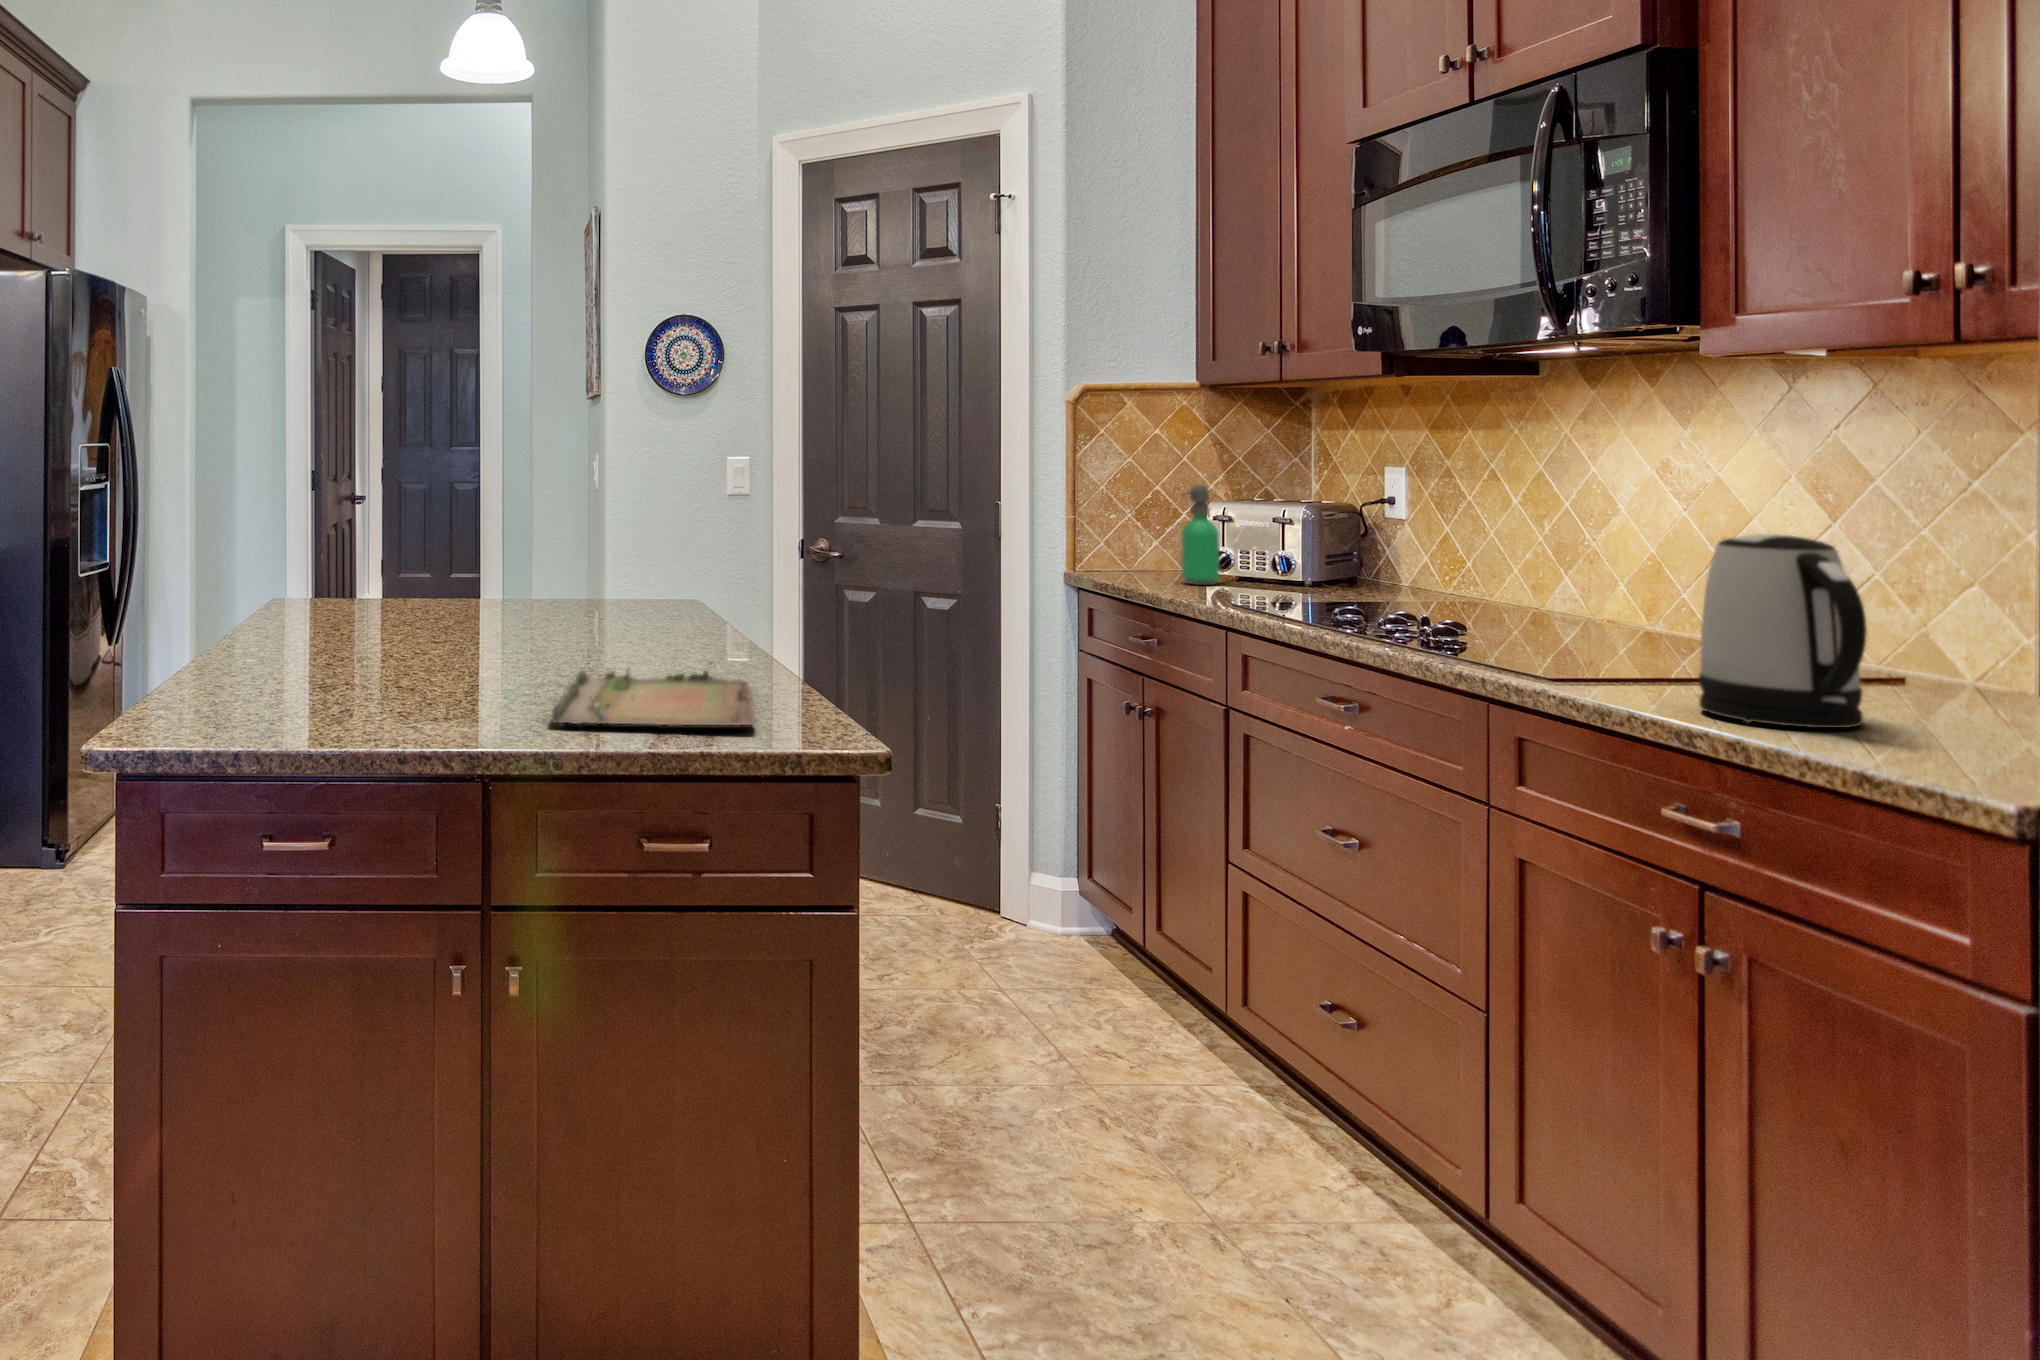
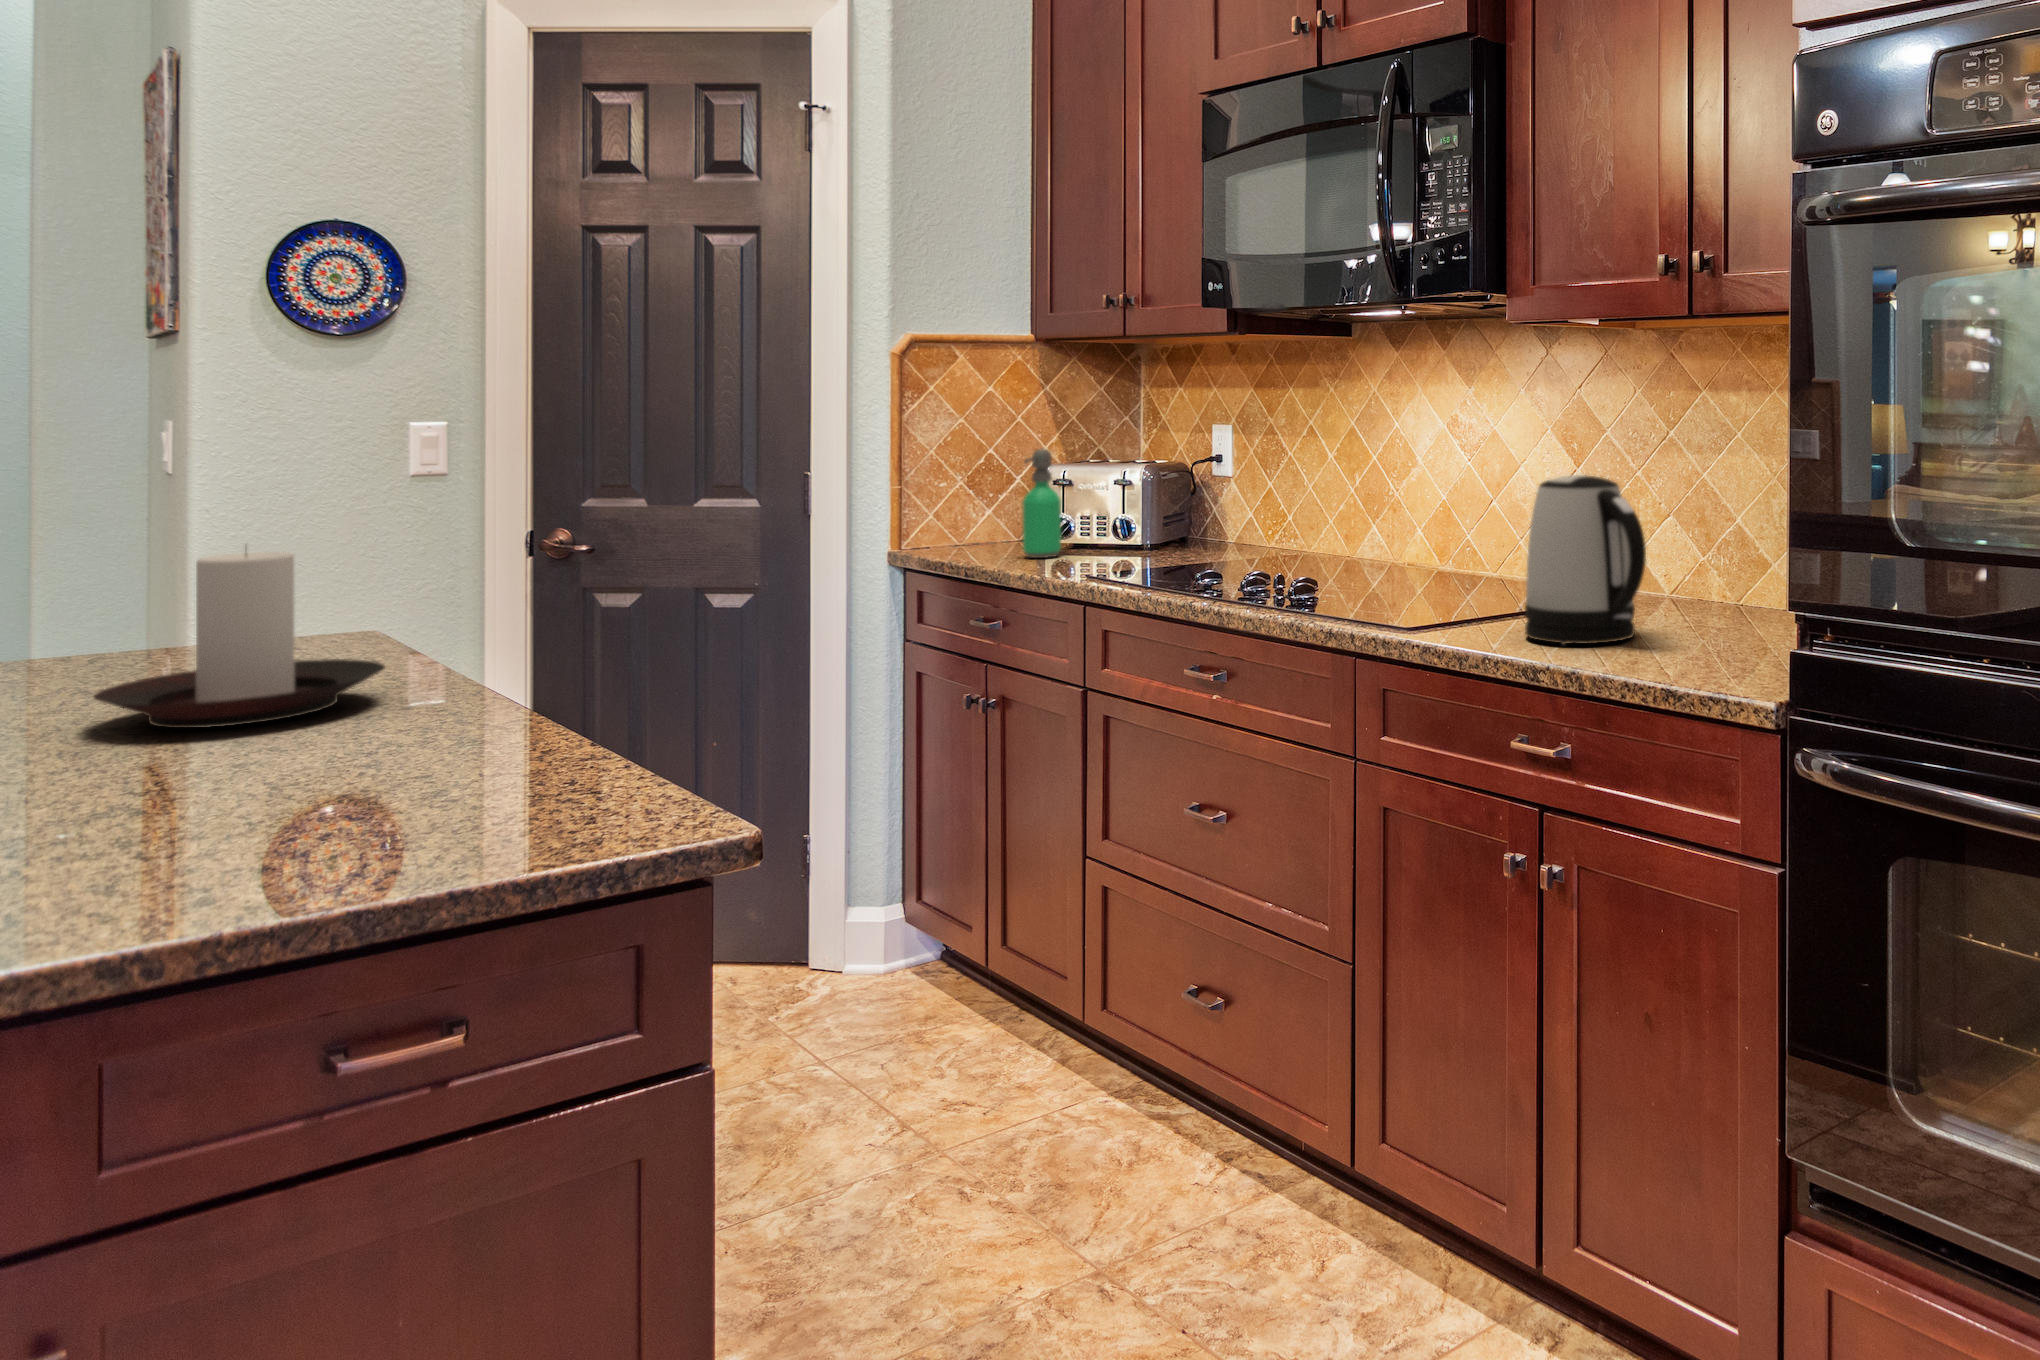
candle holder: none [548,523,693,638] -> present [94,551,385,728]
tray: present [551,669,756,726] -> none [131,739,543,907]

